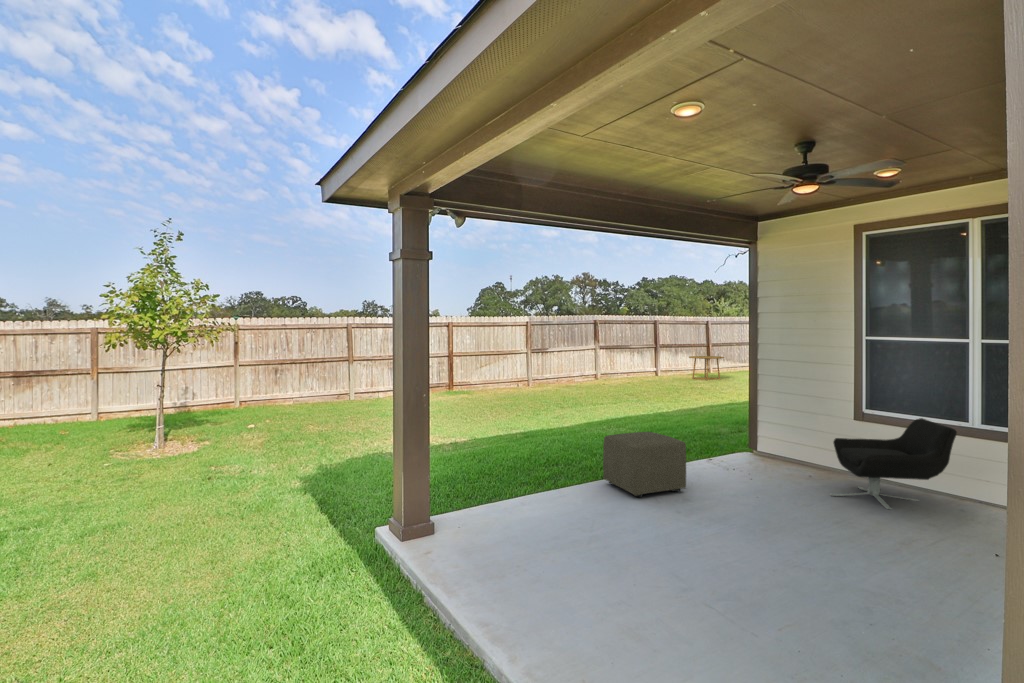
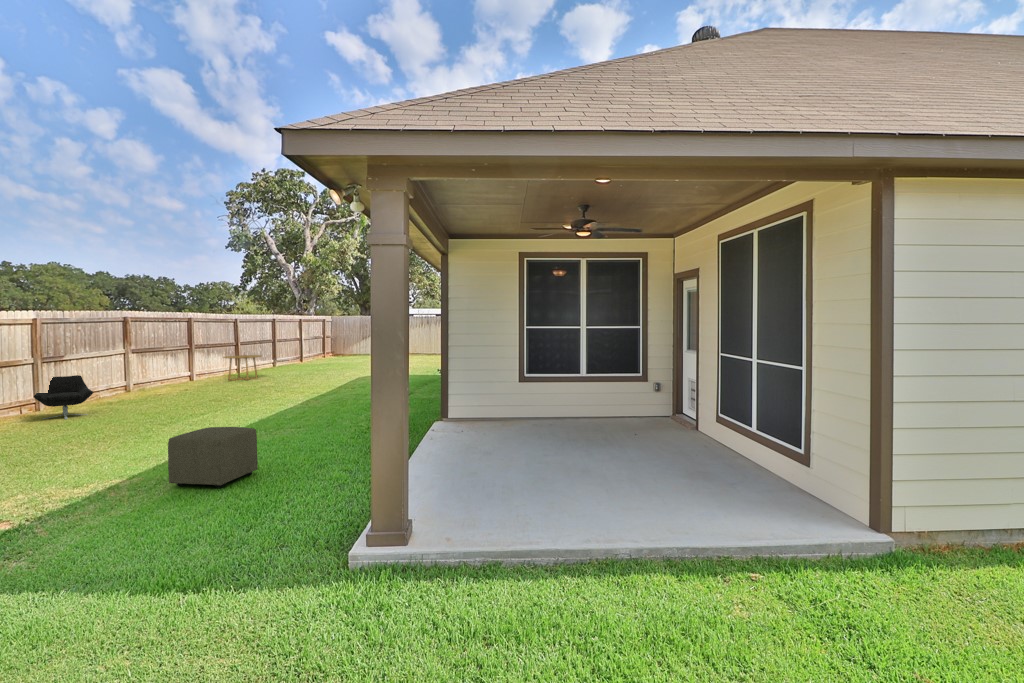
lounge chair: present [830,418,957,509] -> present [34,375,93,419]
ottoman: present [603,432,686,497] -> present [168,427,258,488]

